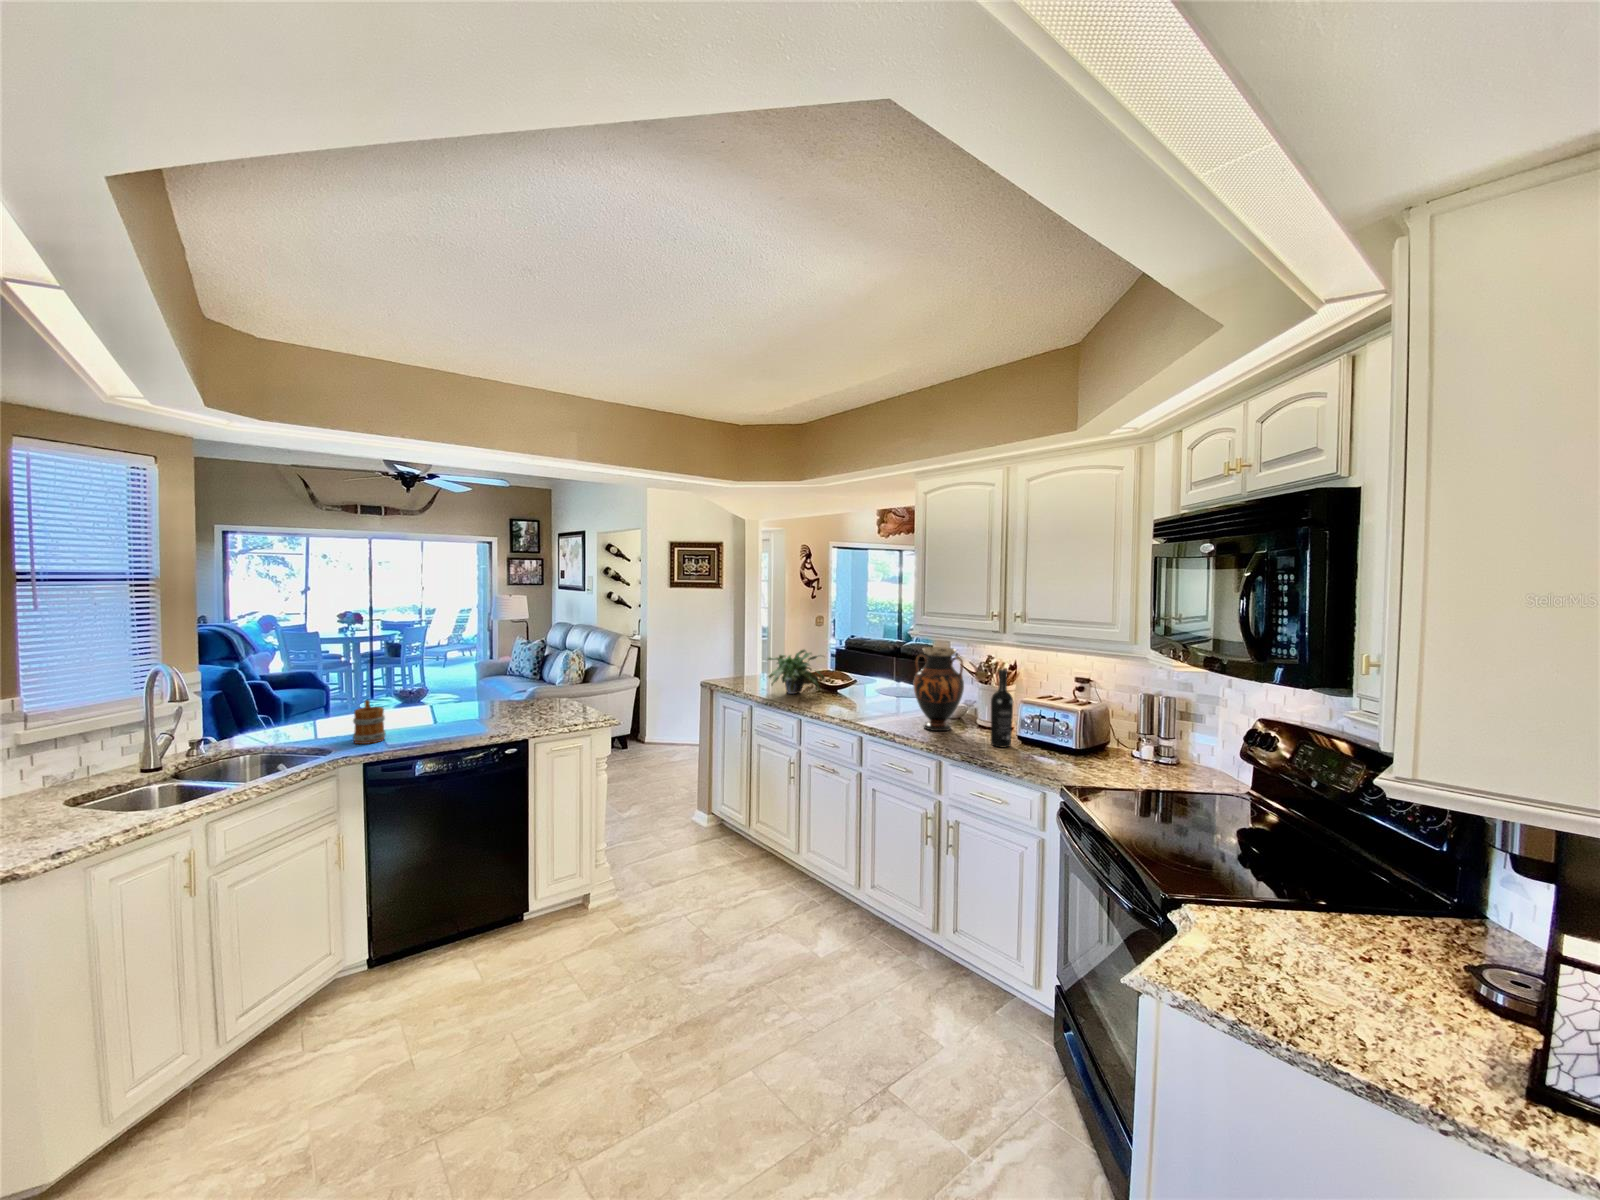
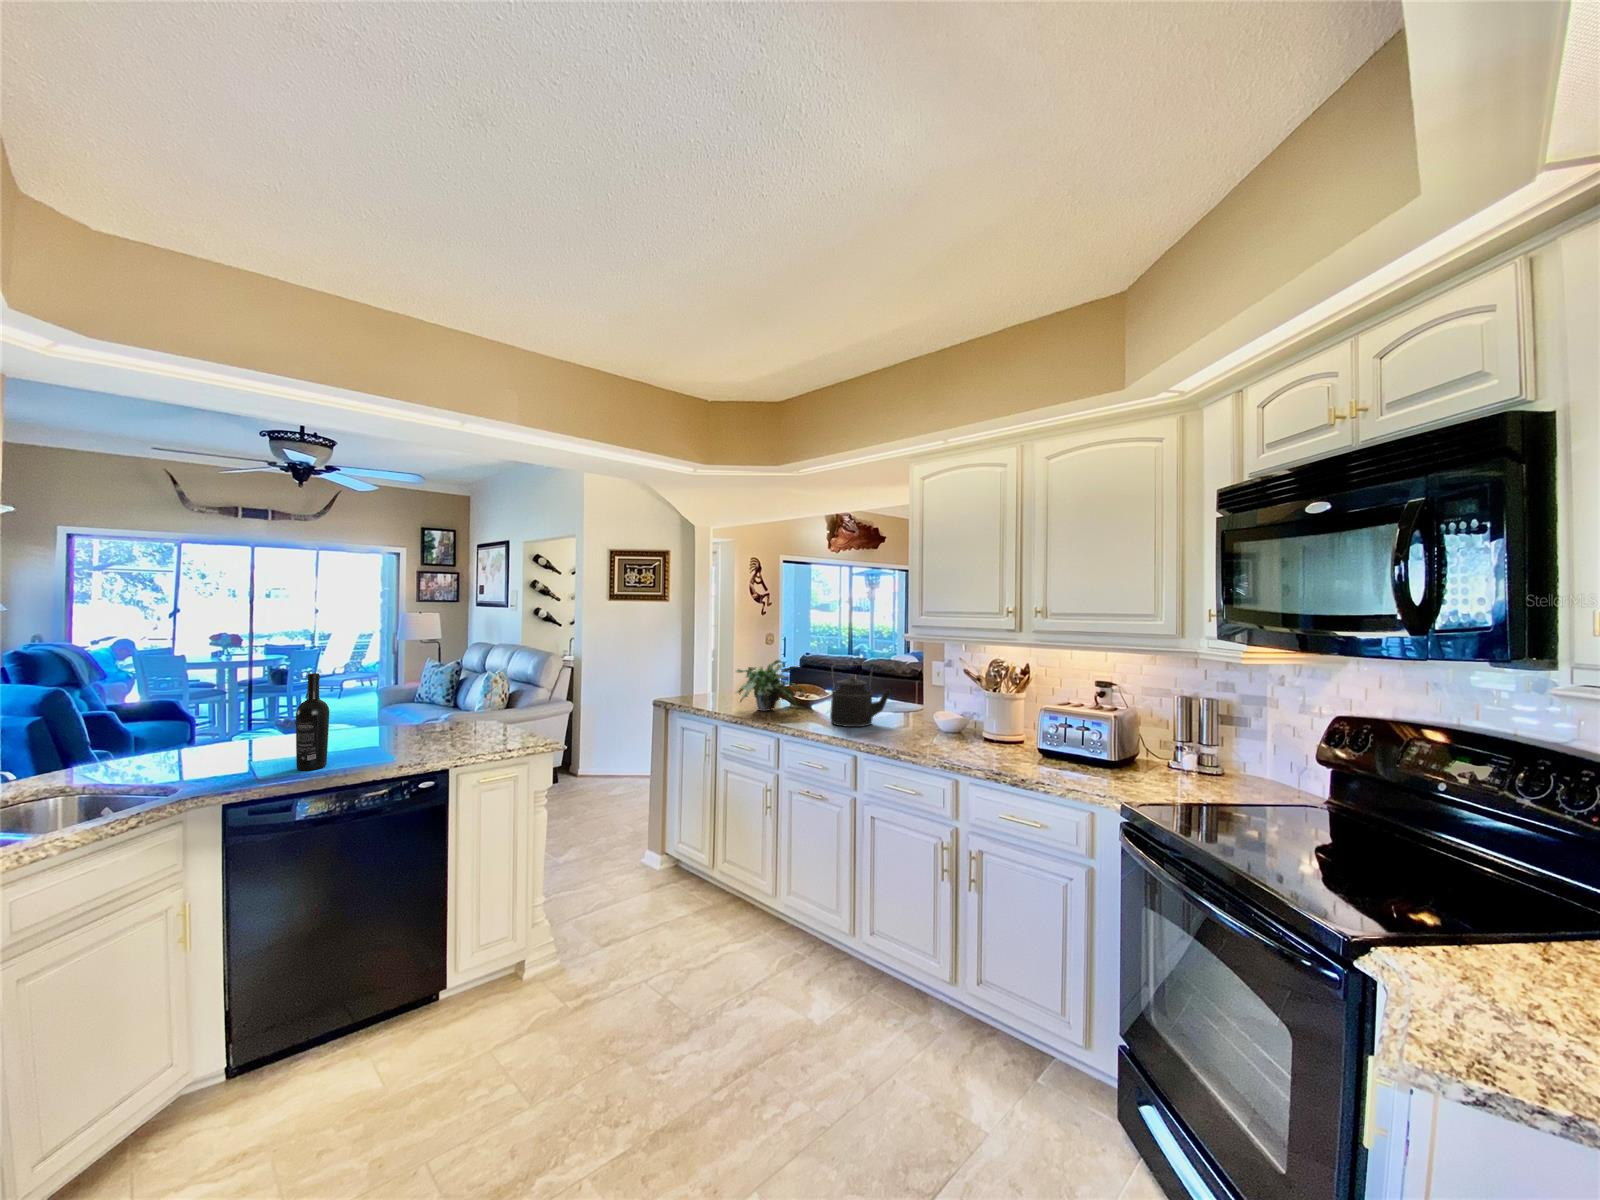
vase: present [913,647,964,731] -> none [915,651,973,746]
kettle: none [846,655,902,711] -> present [830,667,892,727]
wine bottle: present [991,670,1014,748] -> present [296,673,329,770]
mug: present [353,700,386,744] -> none [210,722,258,780]

